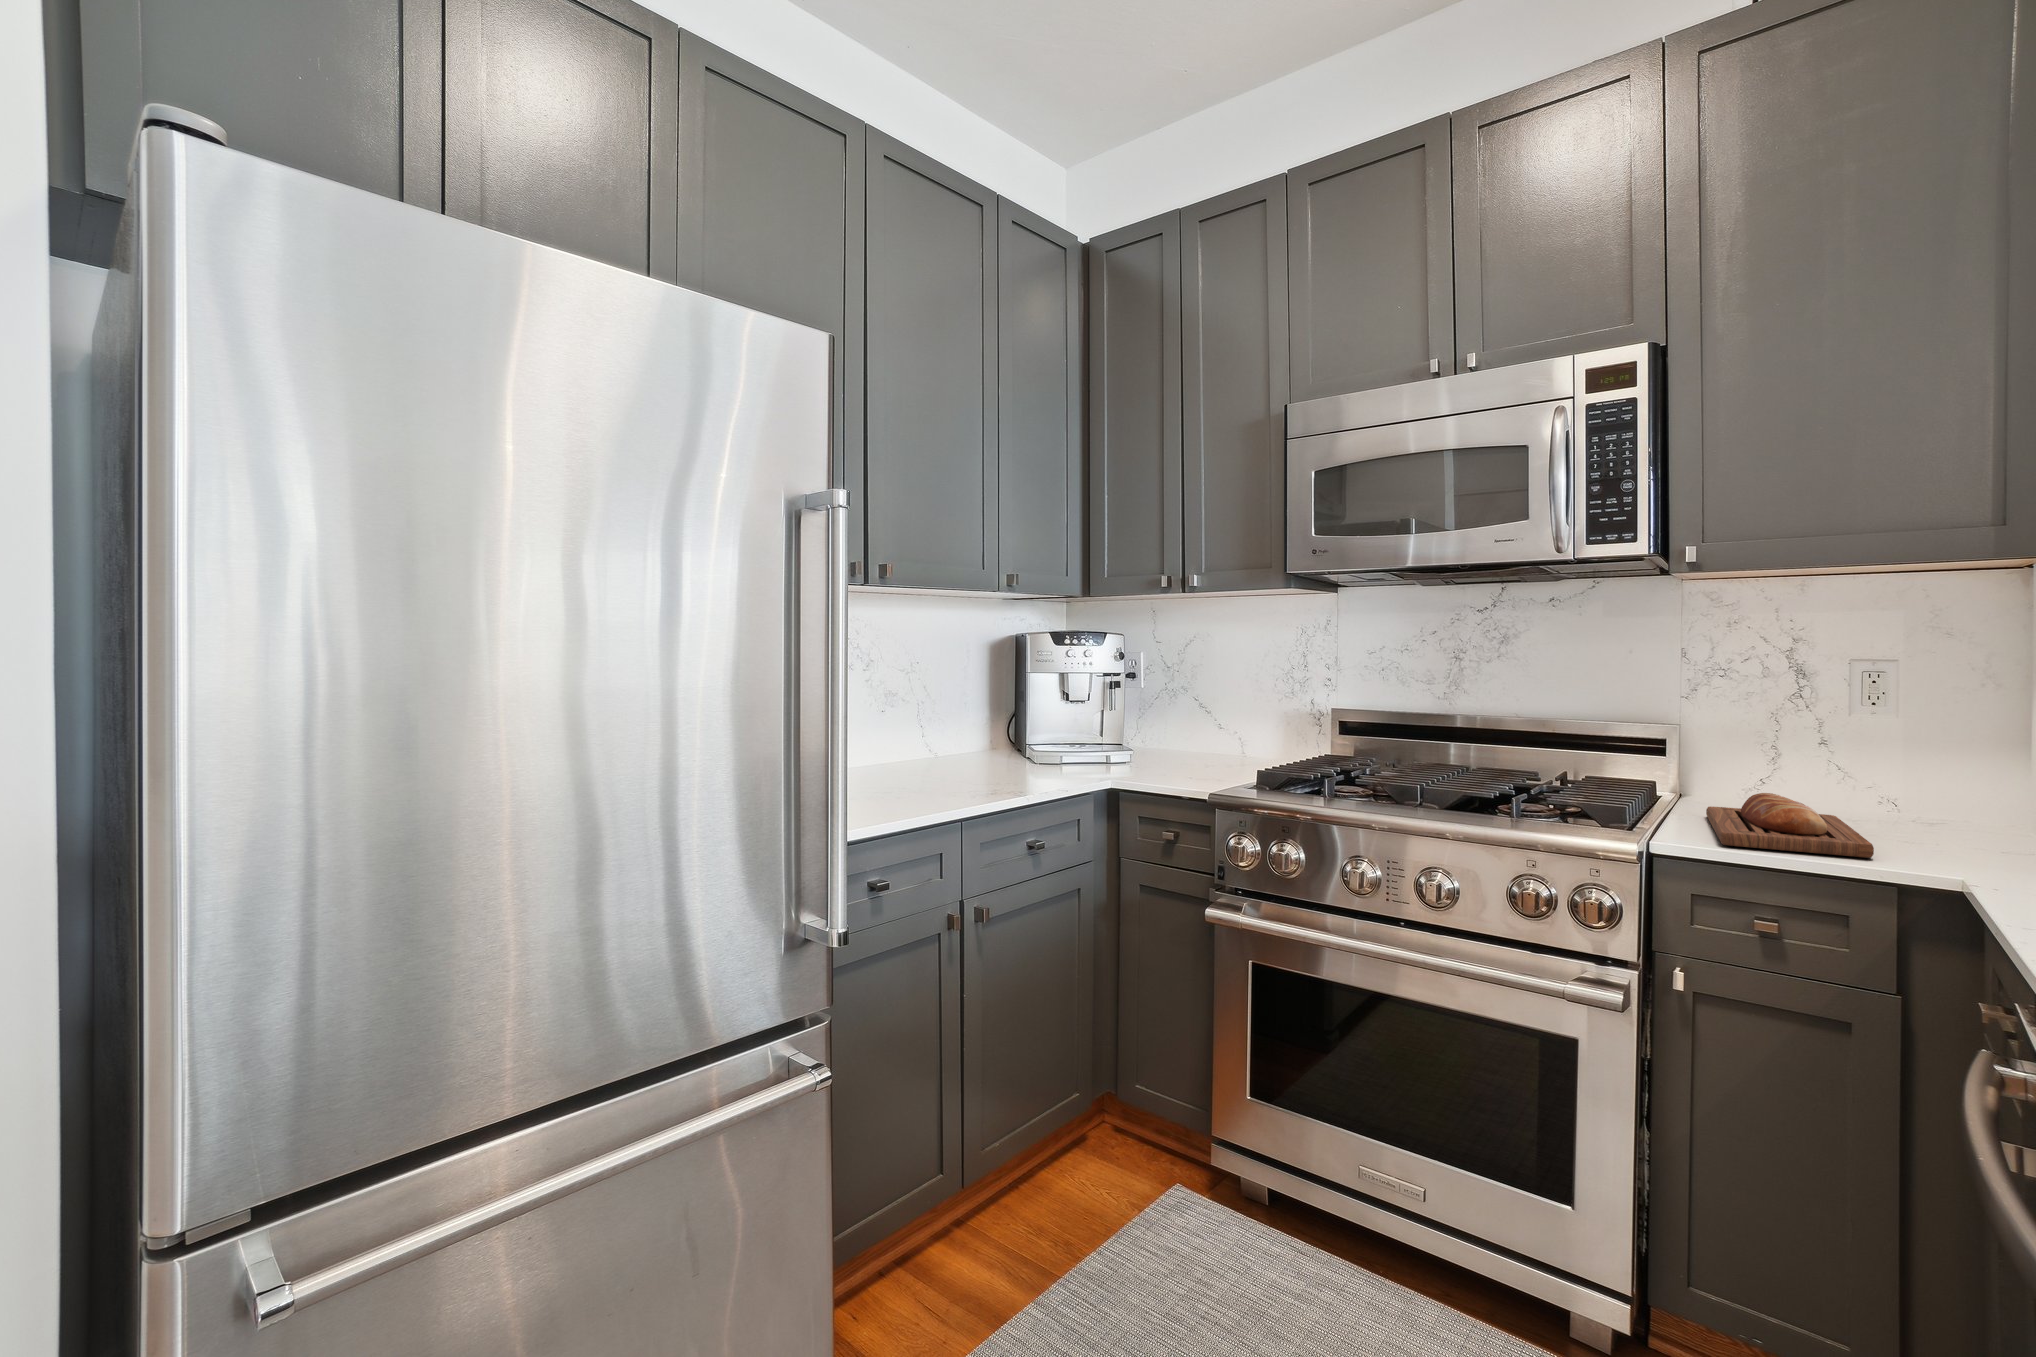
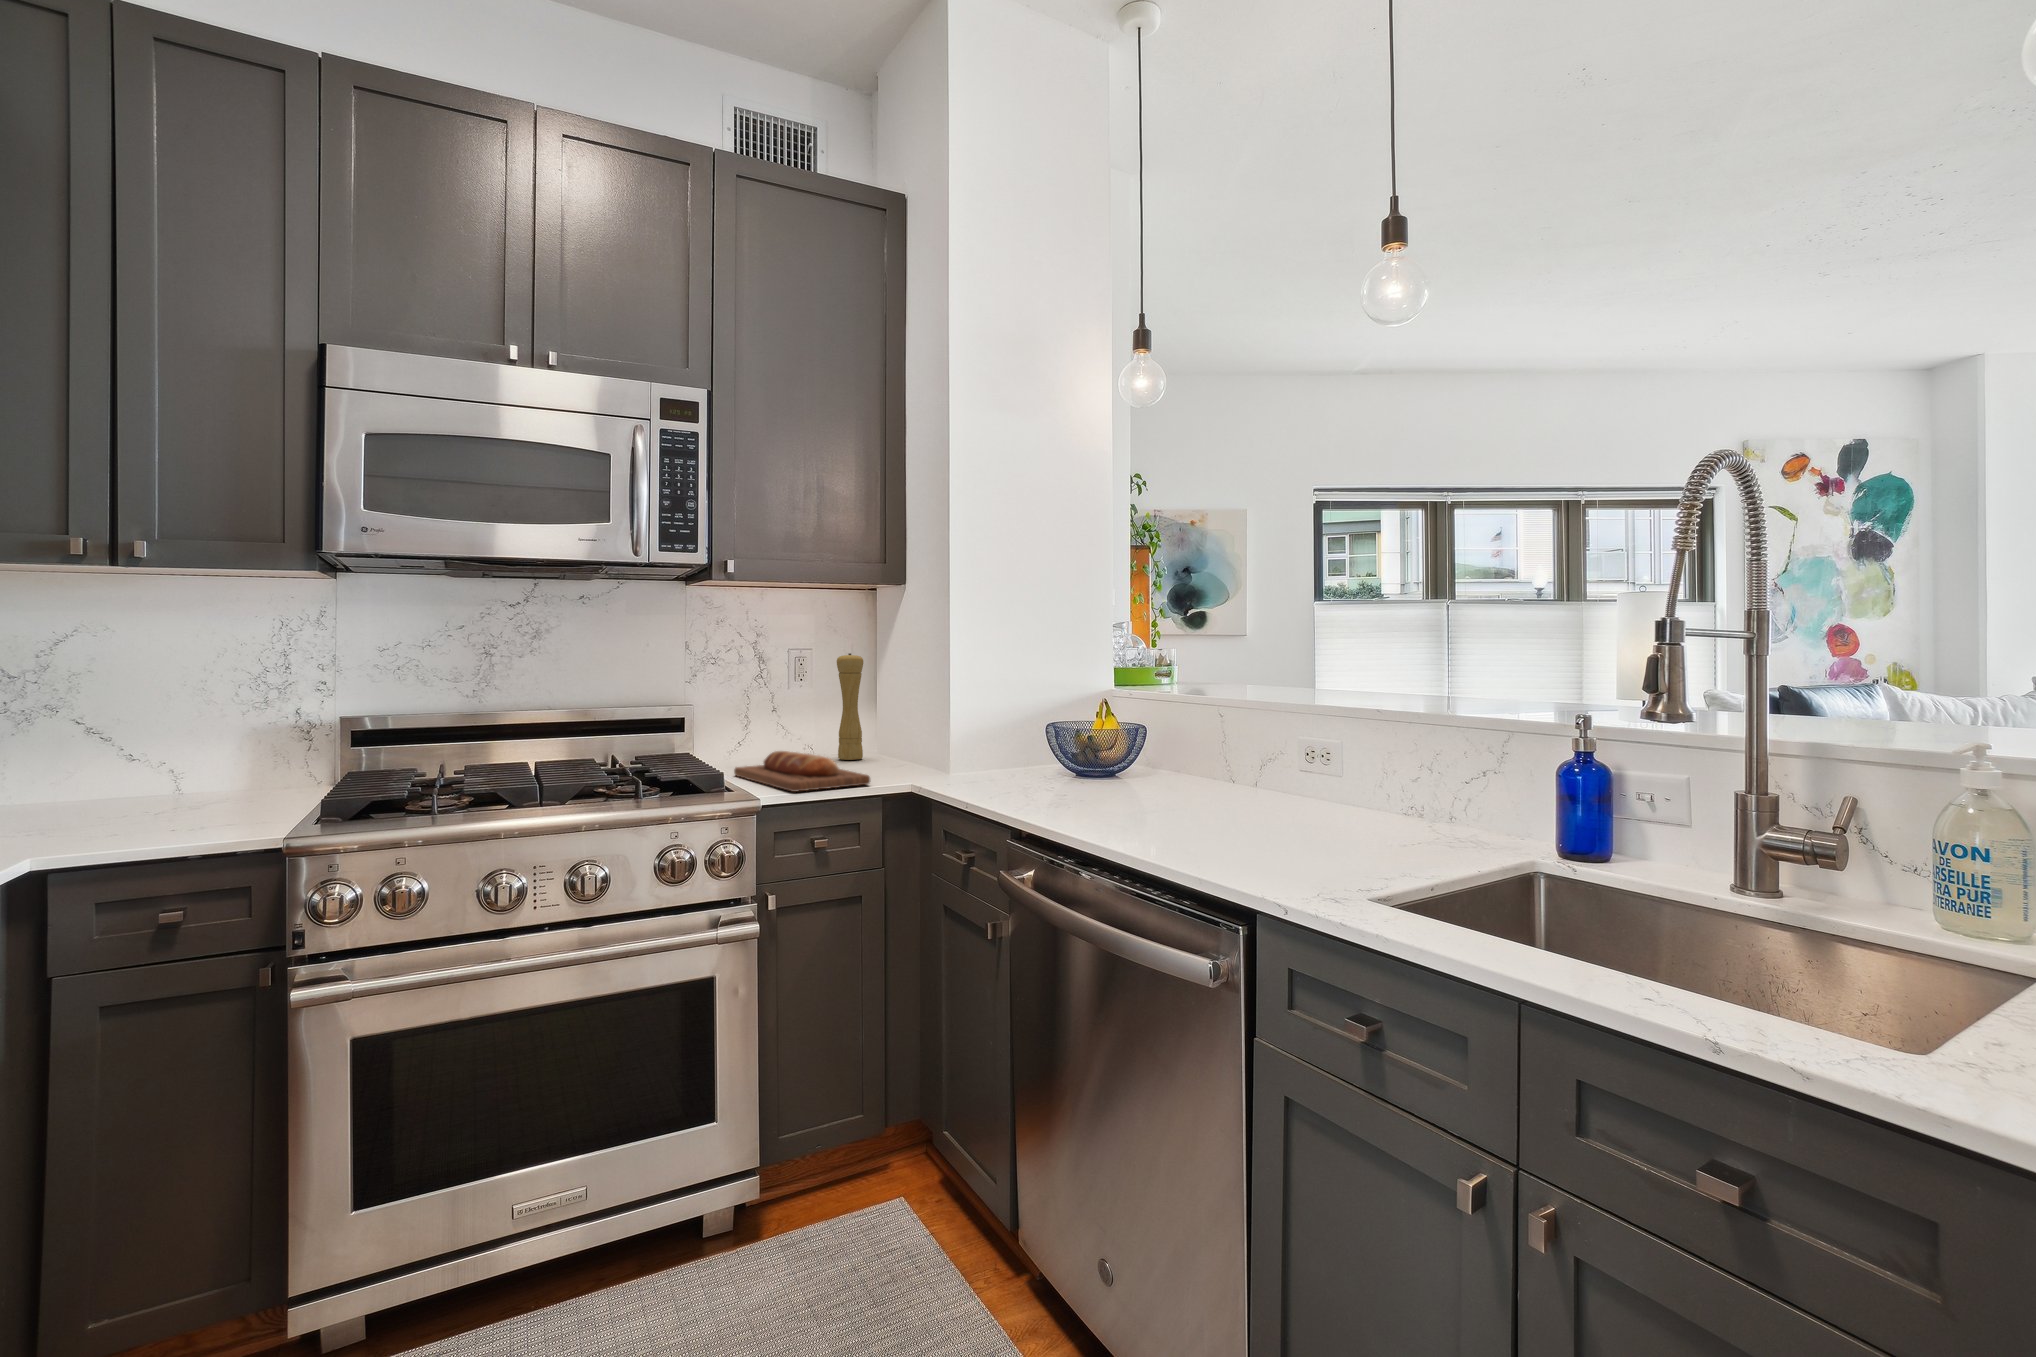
pepper mill: none [1928,666,1985,828] -> present [837,653,863,760]

